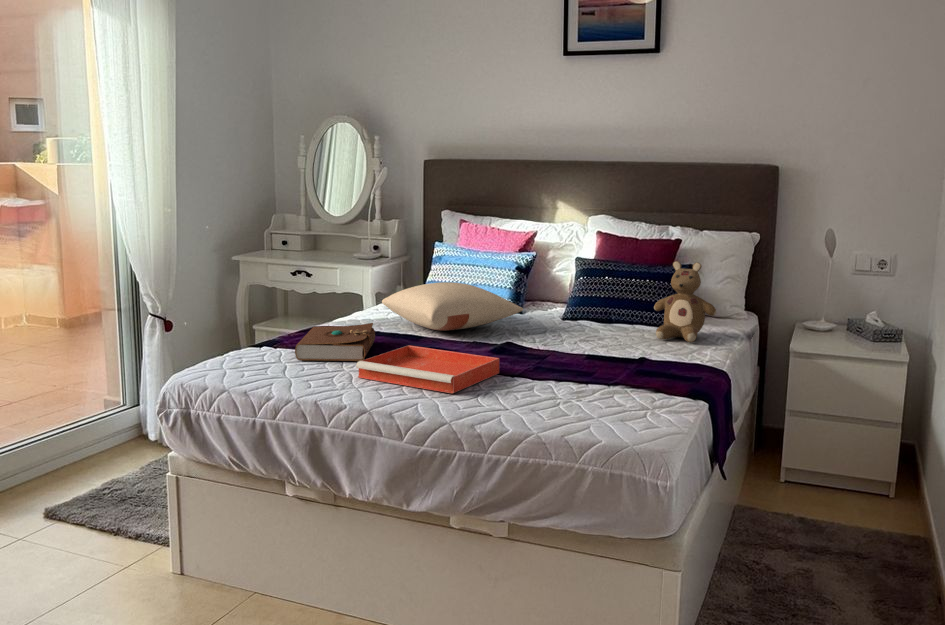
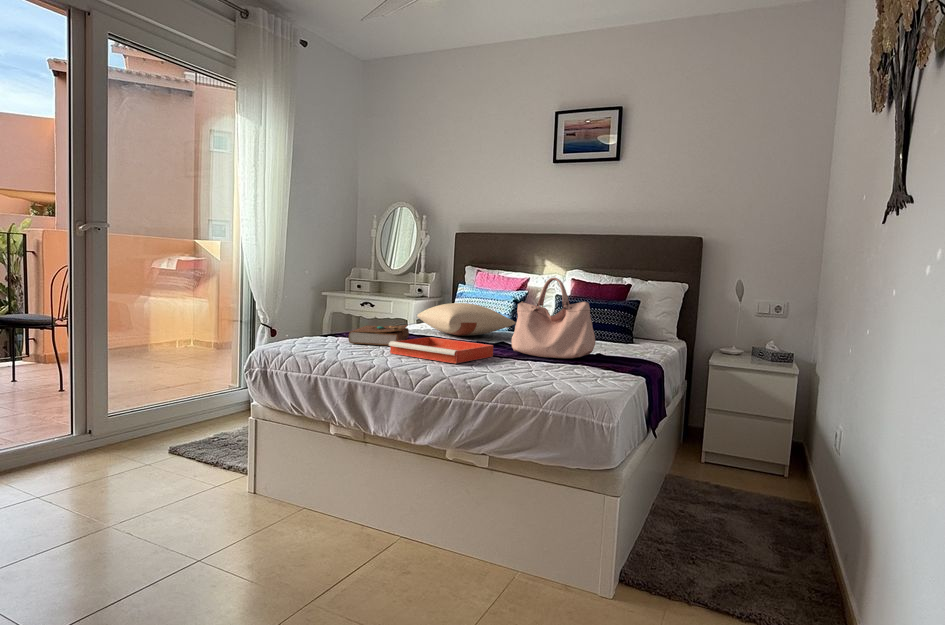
handbag: none [522,258,638,370] -> present [512,278,595,358]
stuffed bear: present [654,261,716,342] -> none [610,293,655,350]

